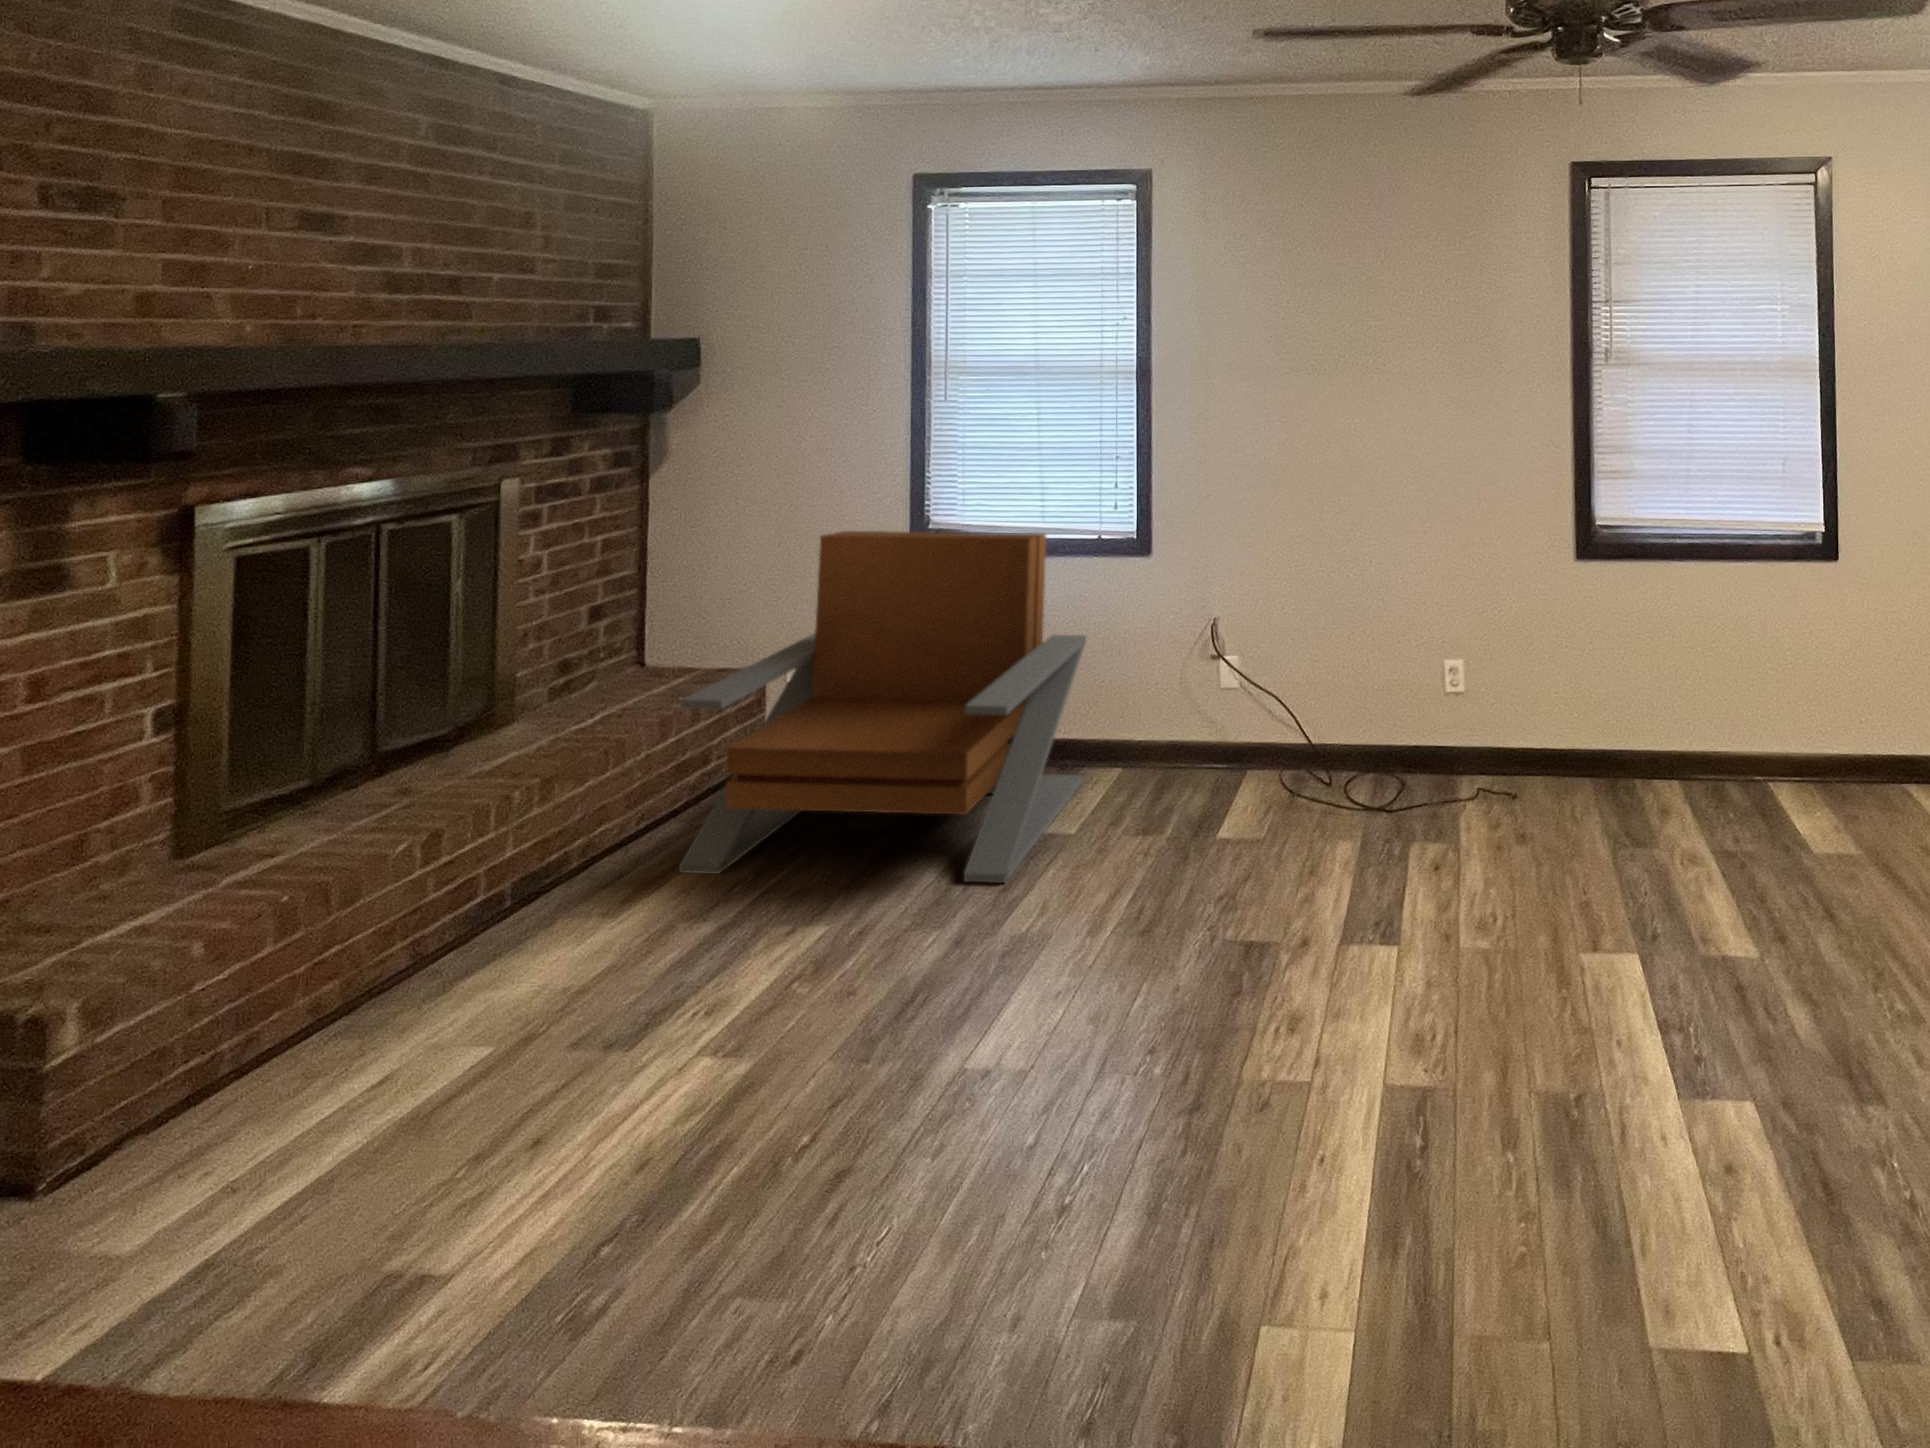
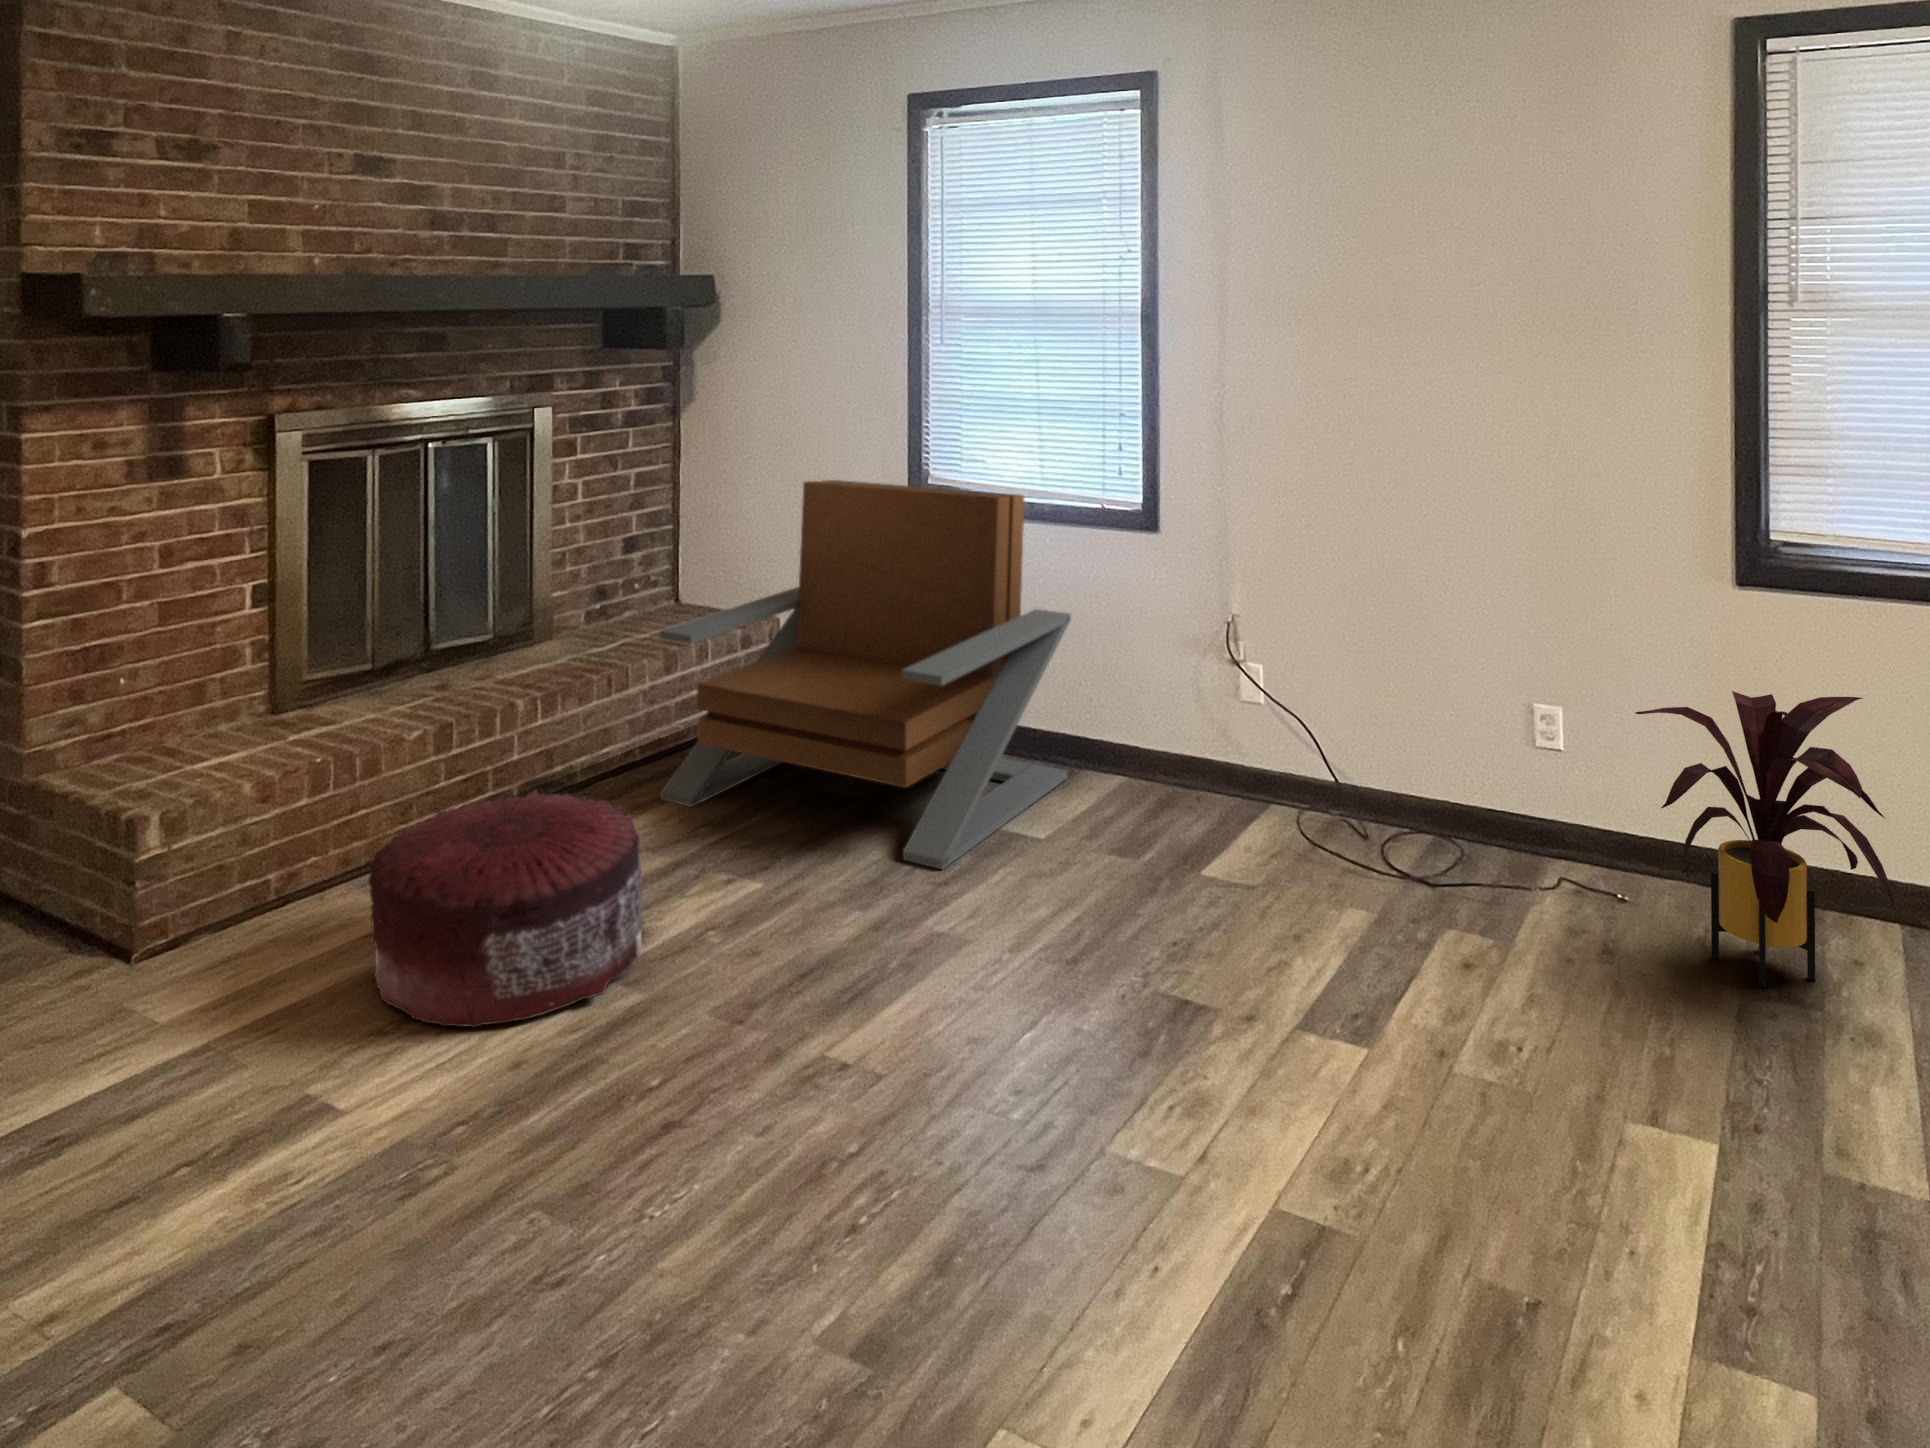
house plant: none [1537,635,1702,845] -> present [1635,691,1894,987]
pouf: none [419,880,742,1154] -> present [368,790,644,1027]

